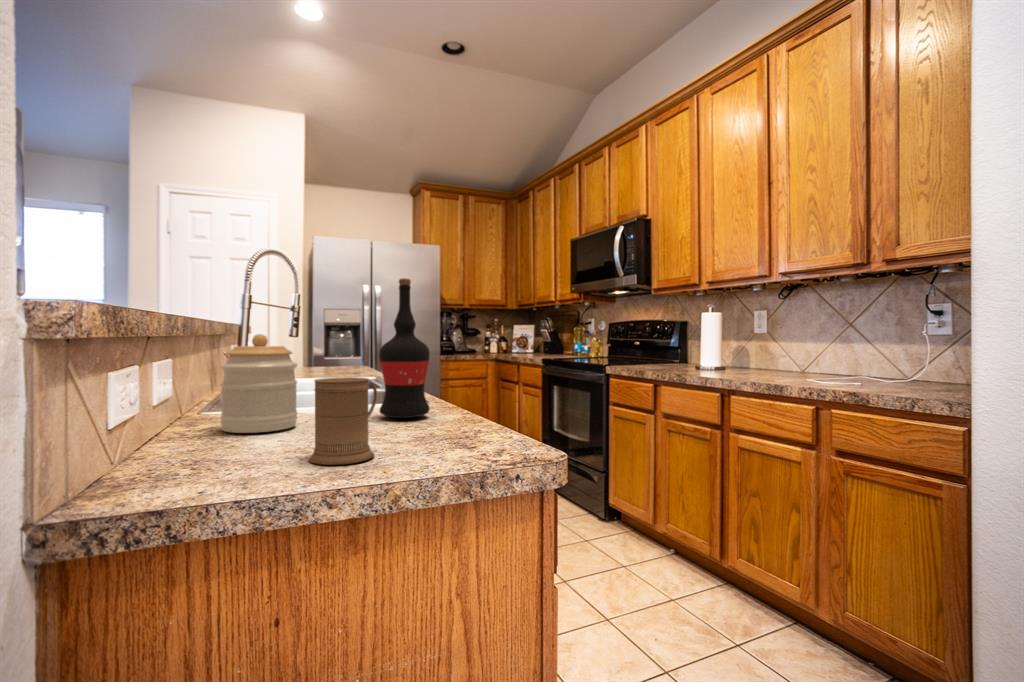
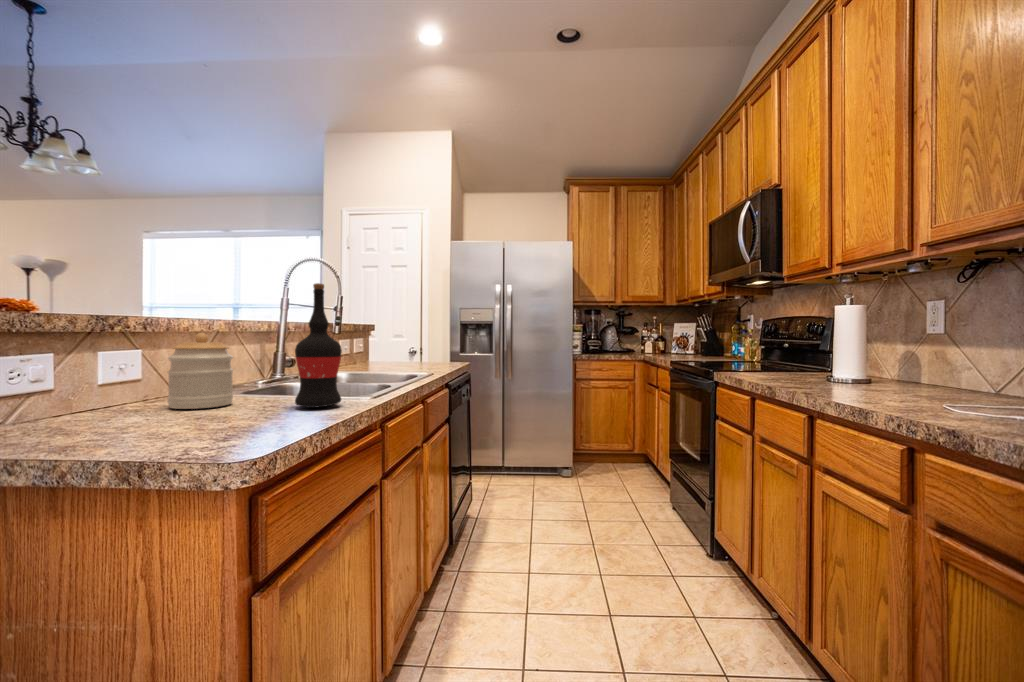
mug: present [309,377,377,465] -> none [90,368,181,440]

